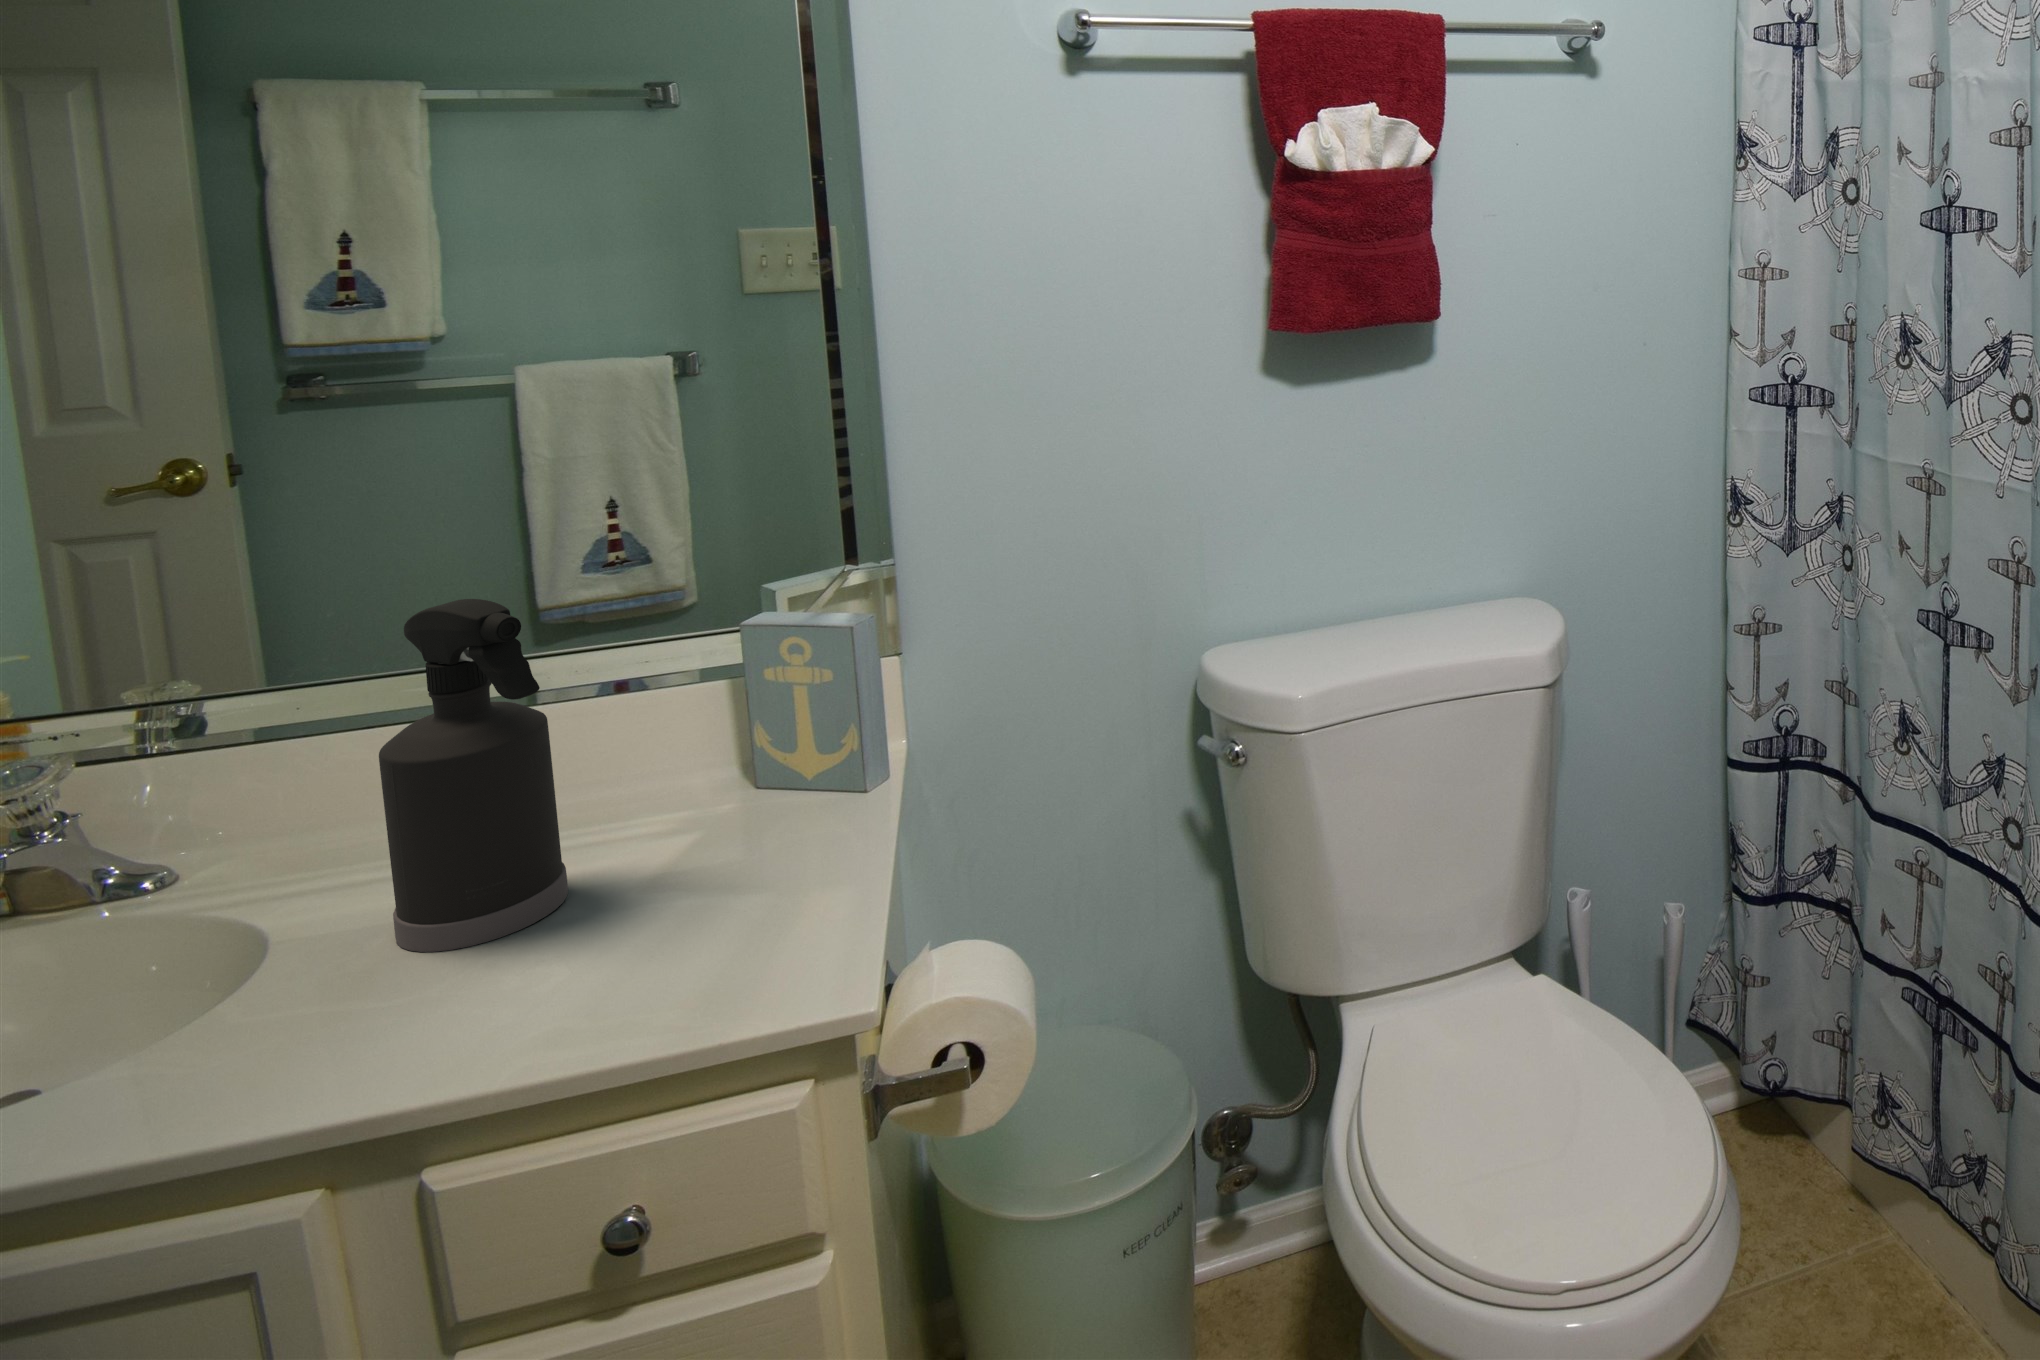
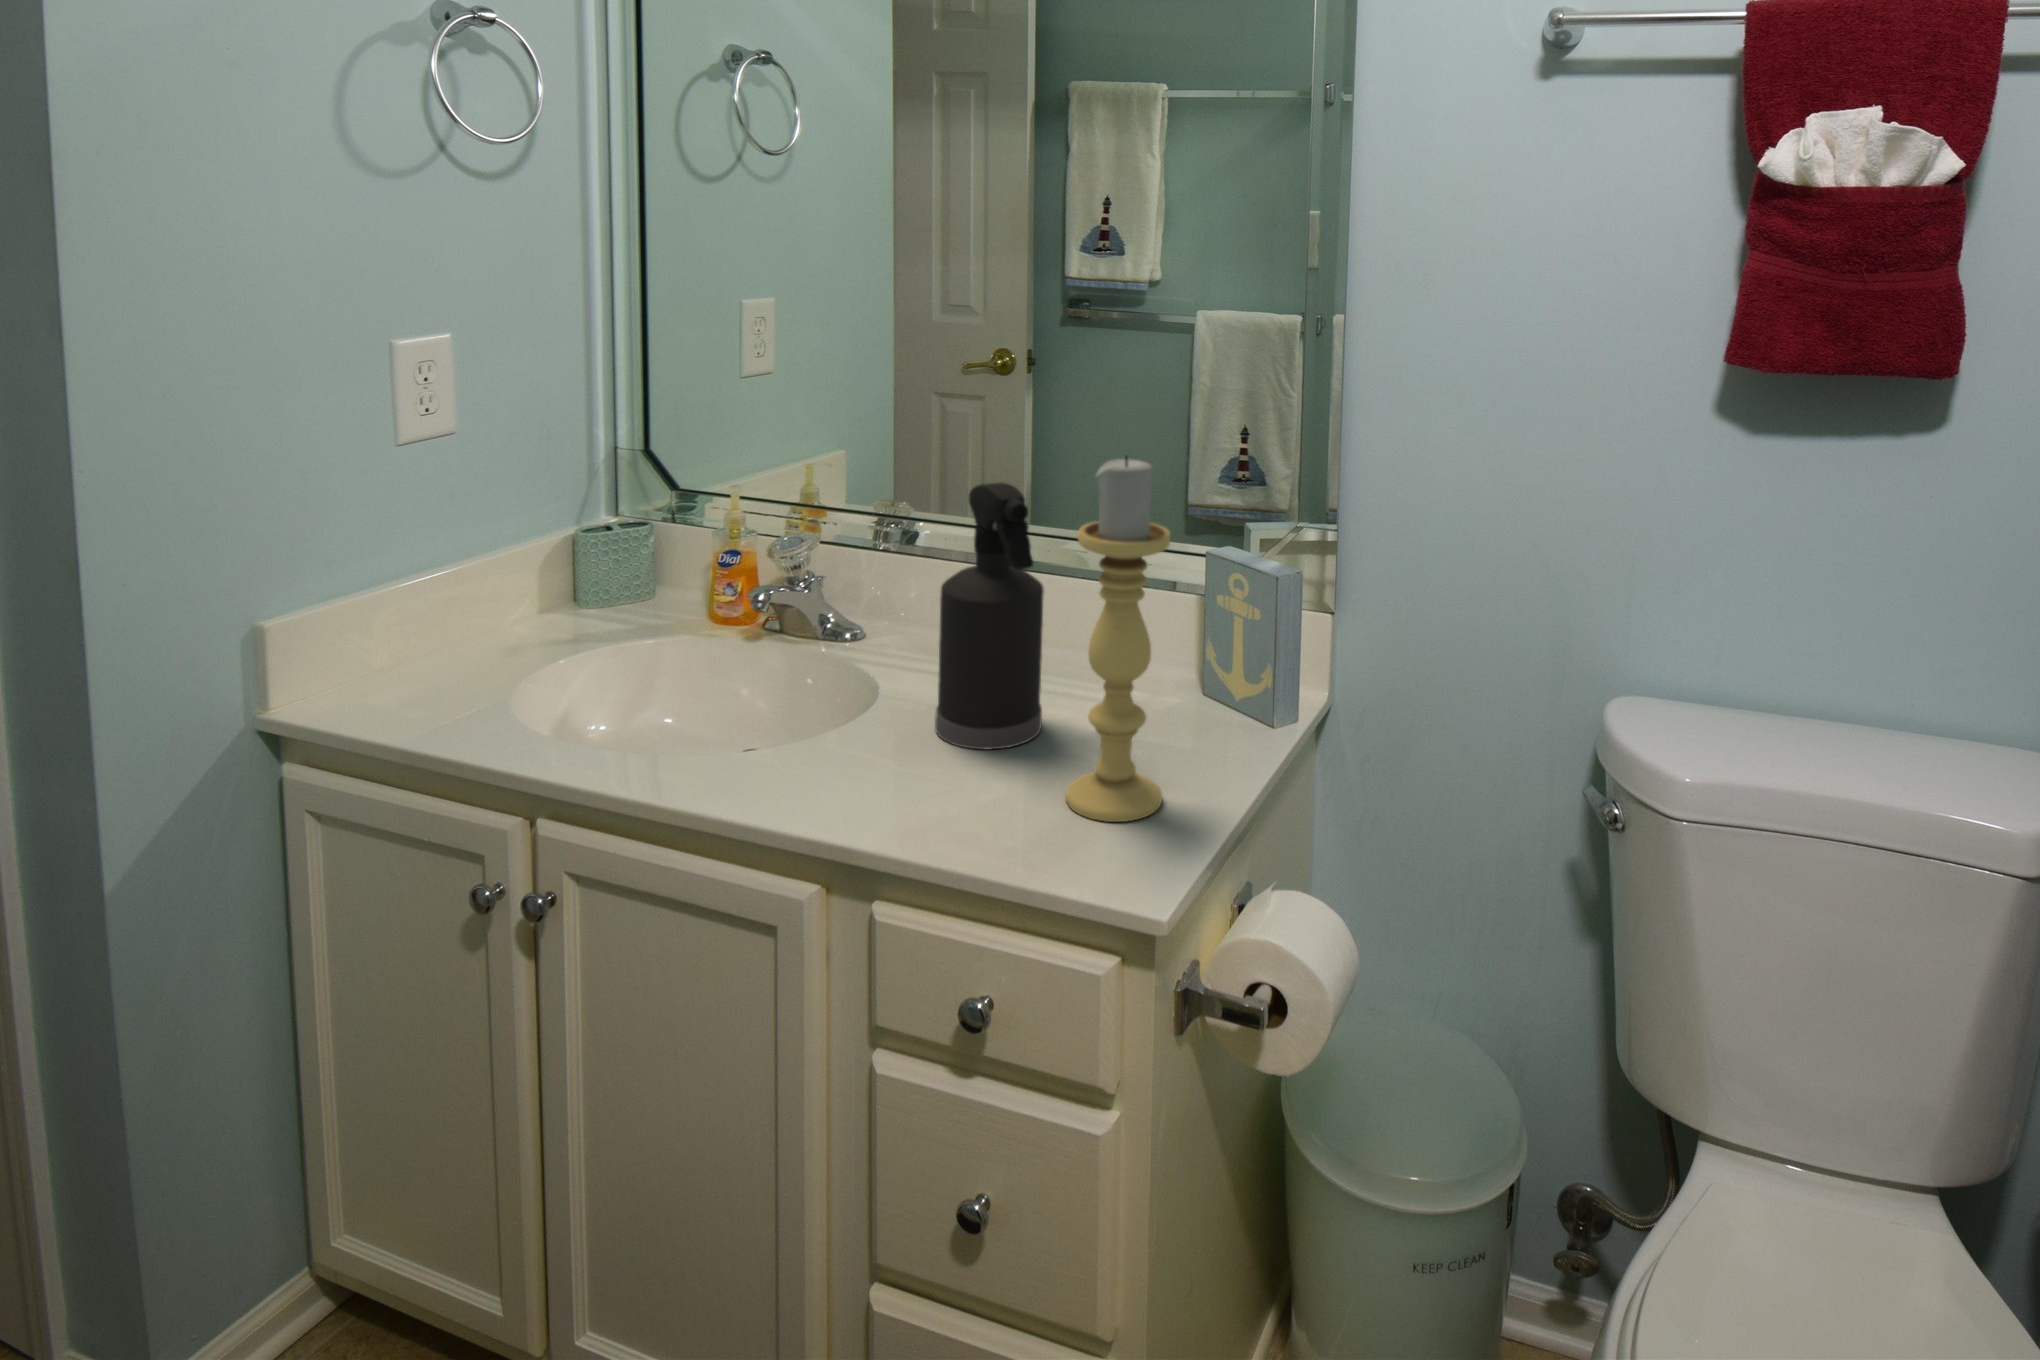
candle holder: none [626,523,783,958] -> present [1066,456,1170,822]

